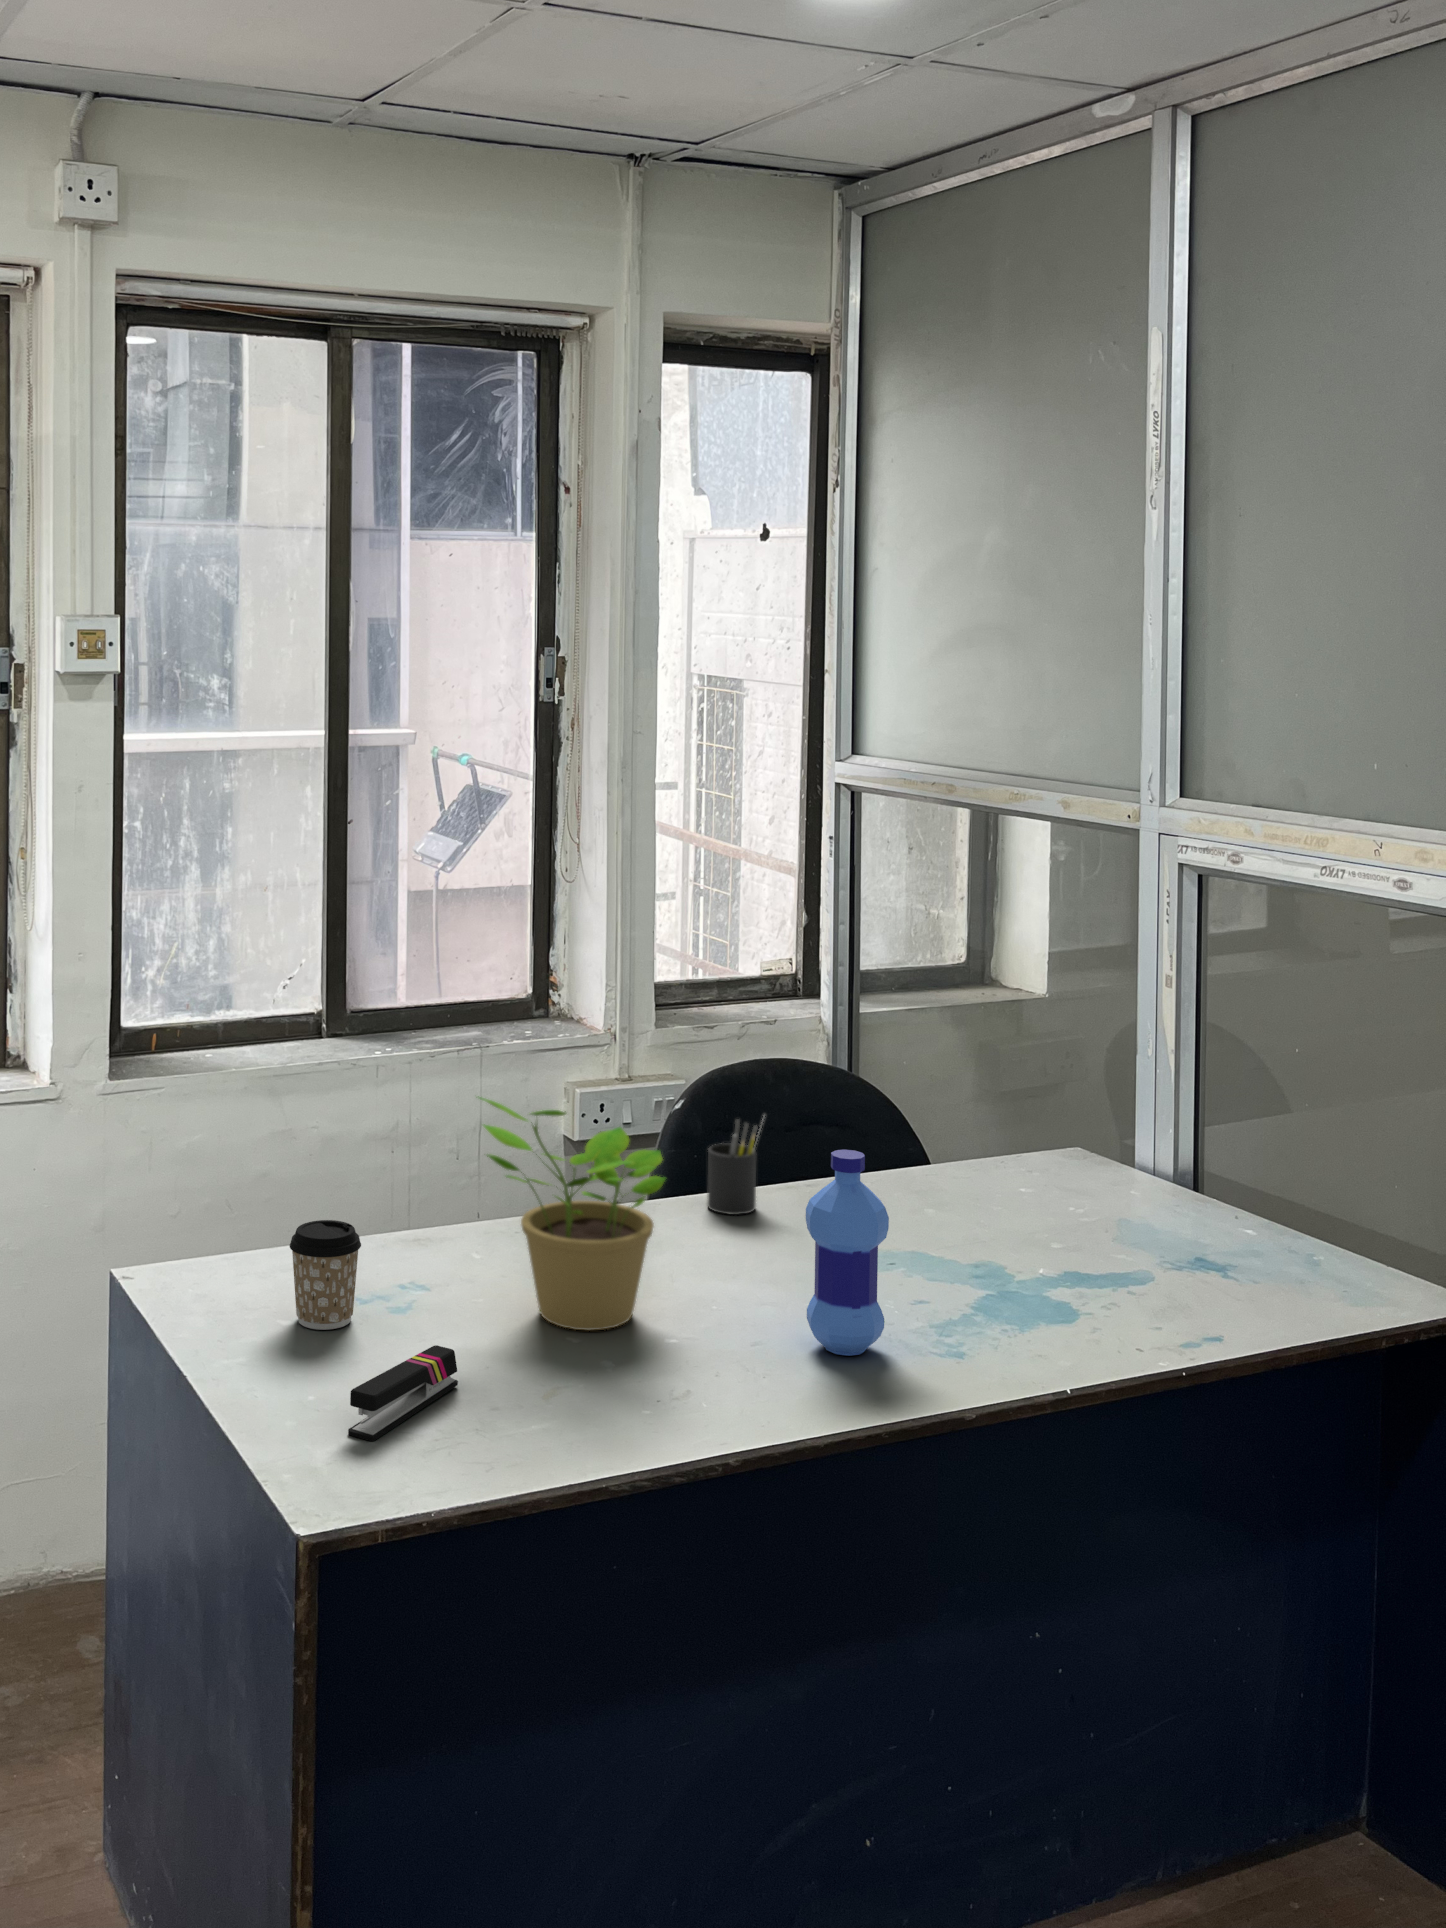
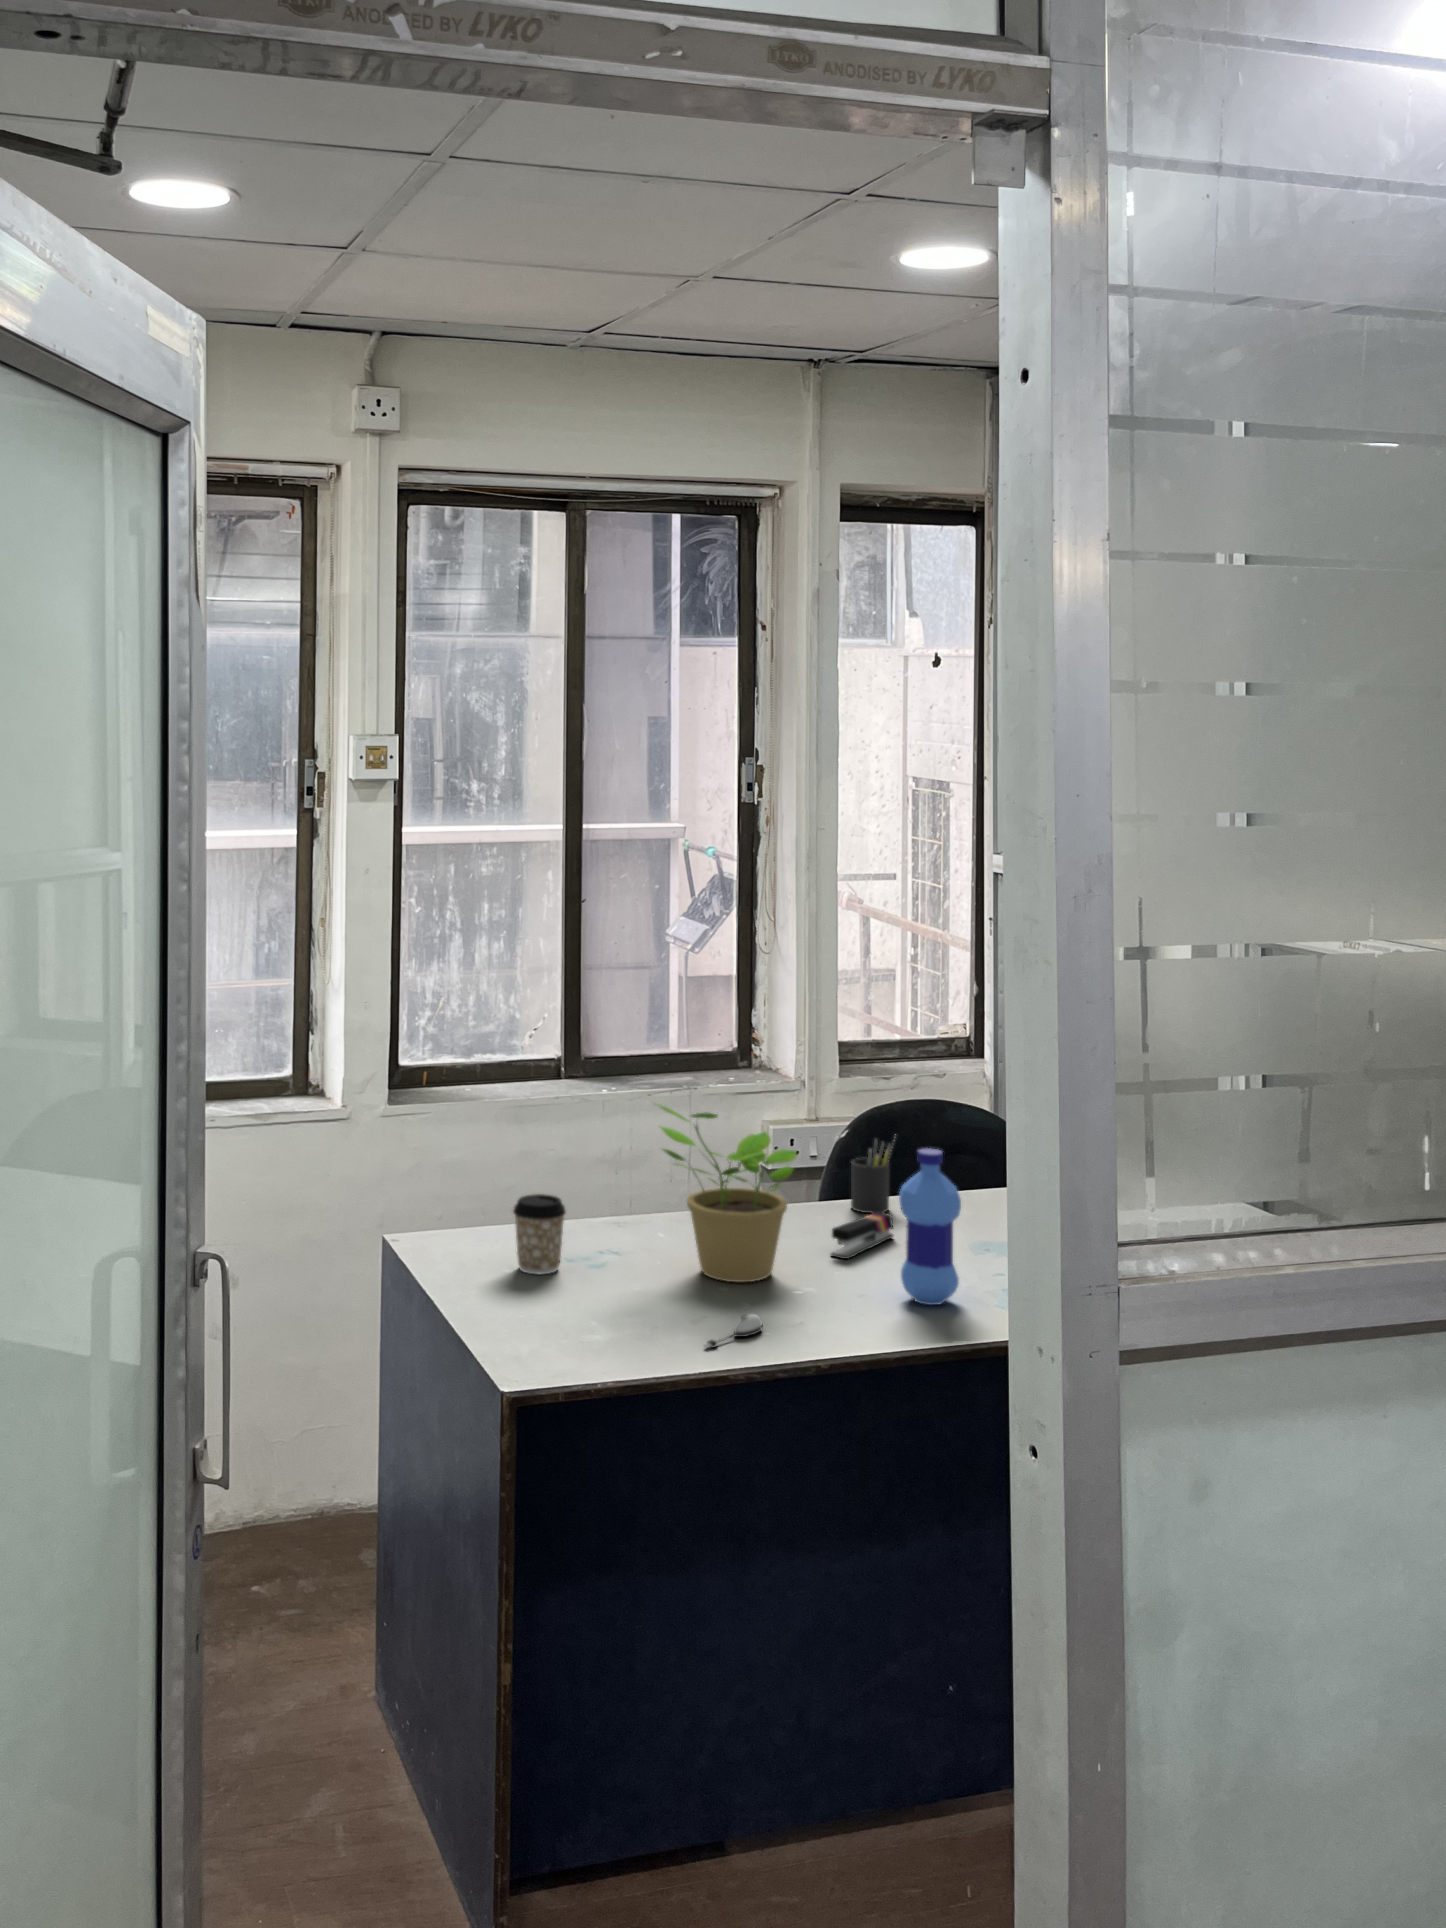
stapler: present [348,1345,458,1441] -> present [831,1212,893,1259]
computer mouse: none [568,1389,640,1445] -> present [705,1314,762,1348]

